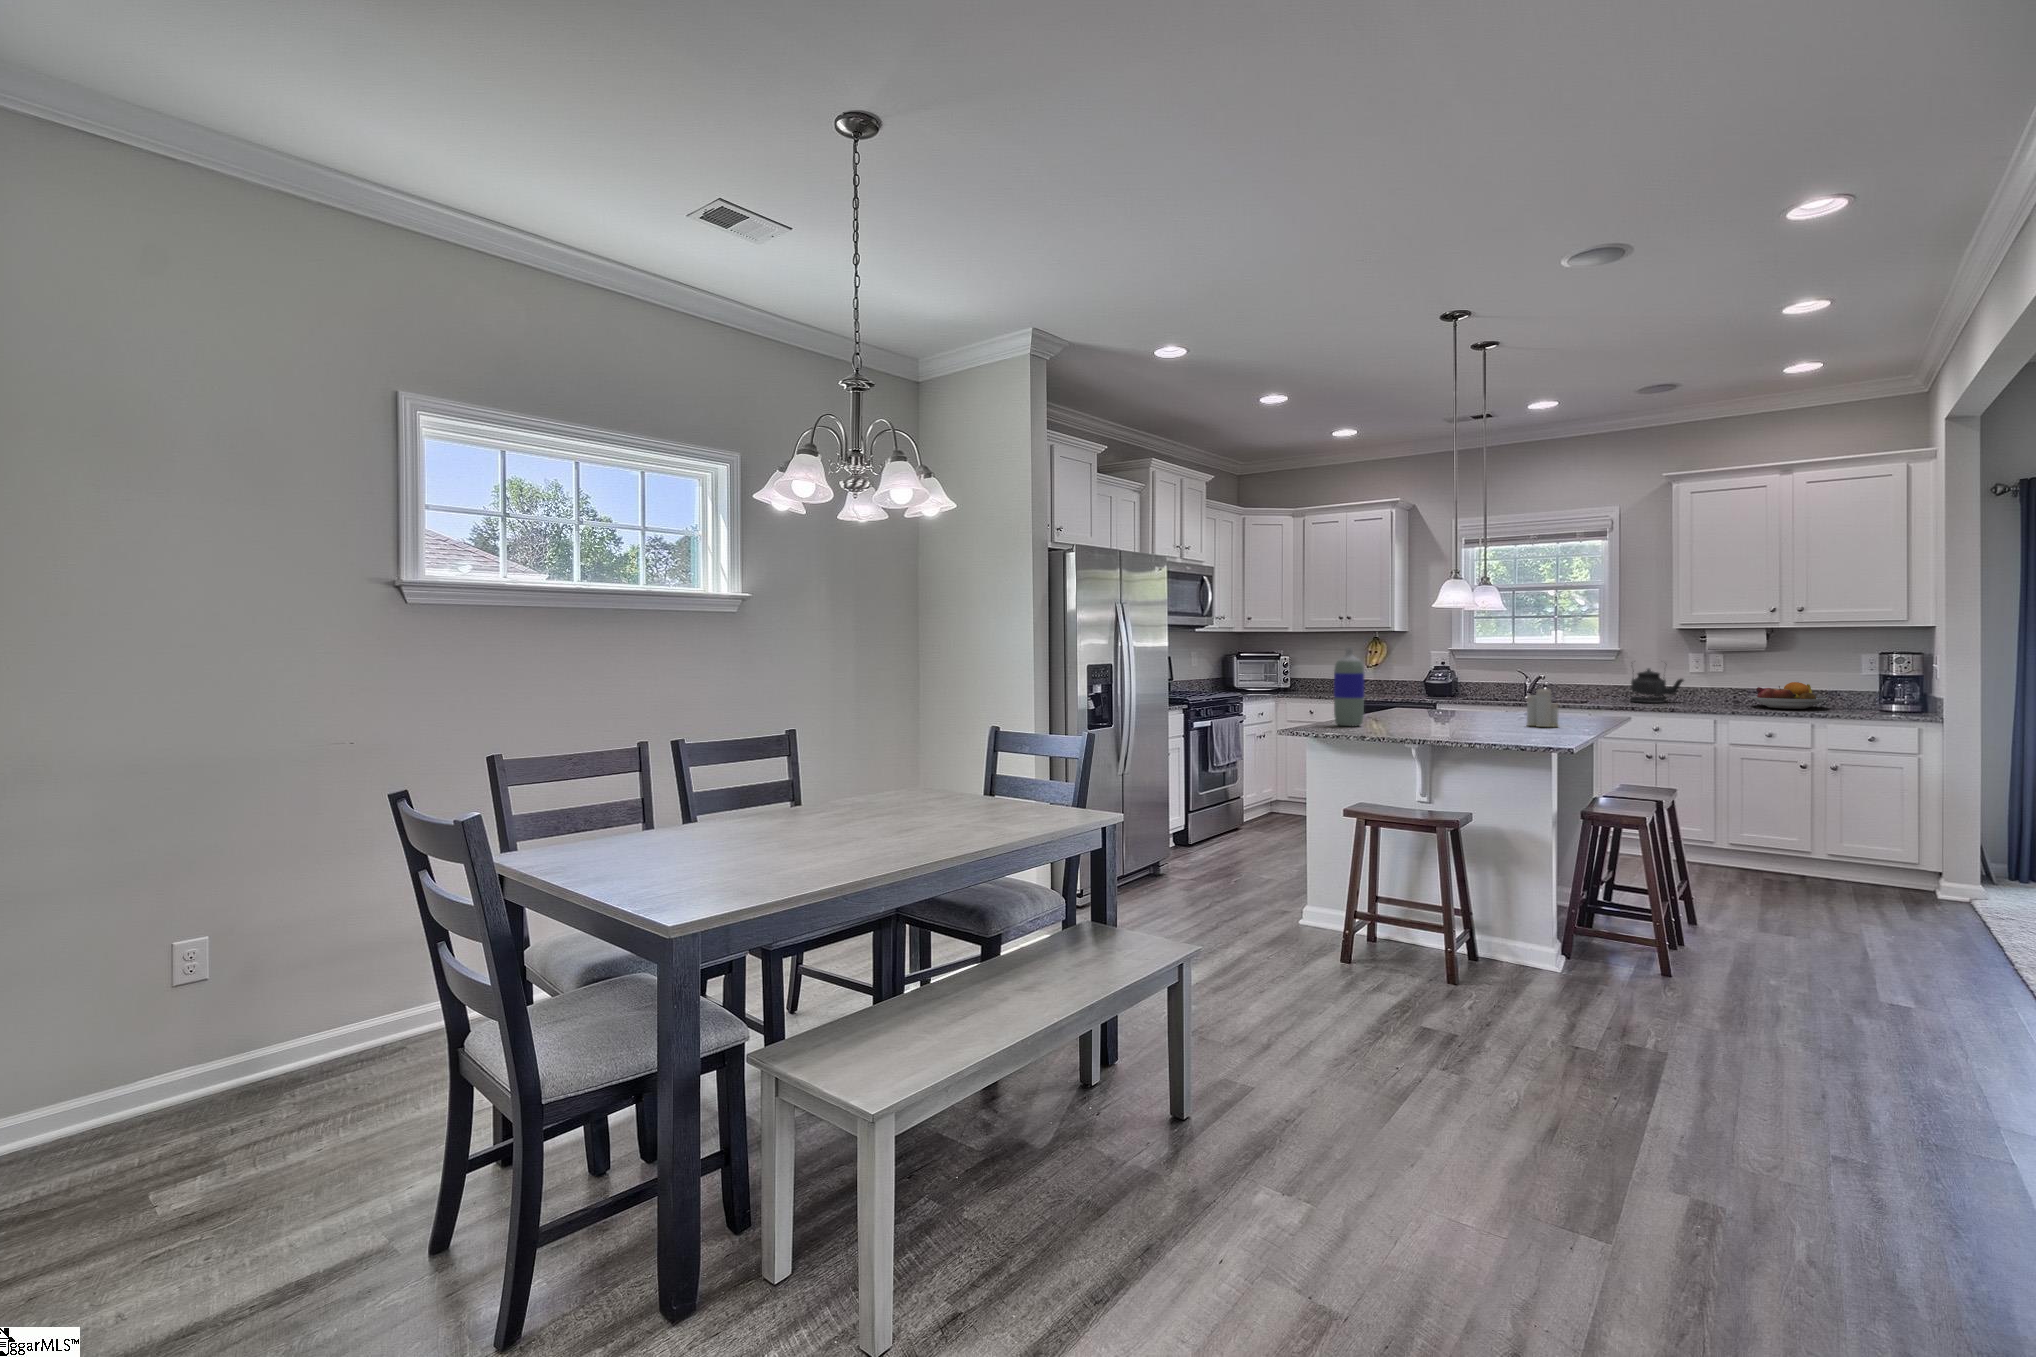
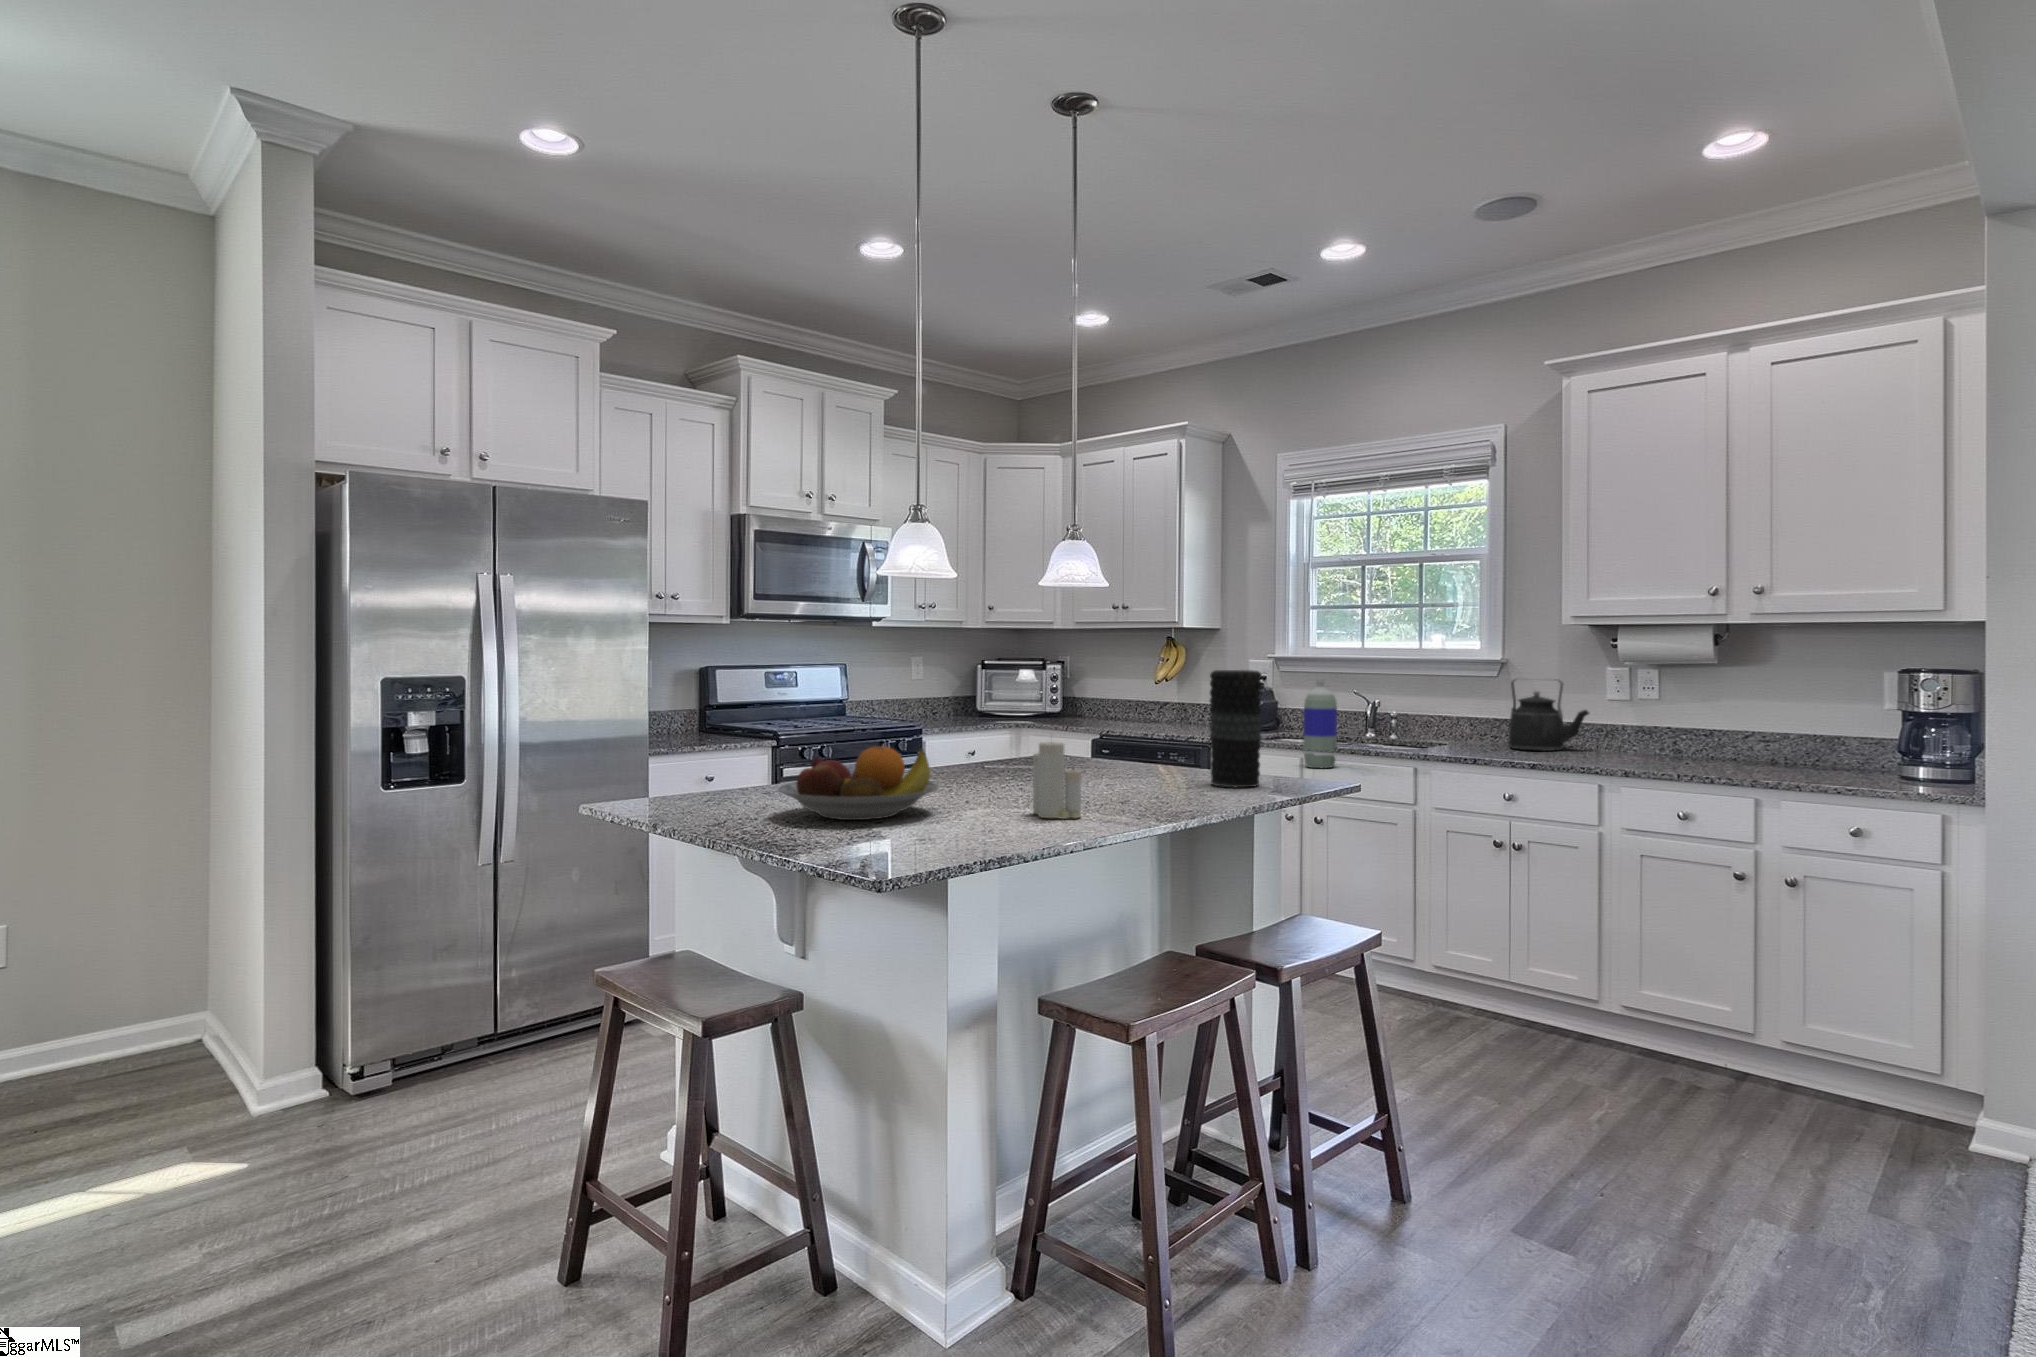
bottle: present [1334,647,1364,726] -> present [1304,679,1337,768]
vase: none [1558,654,1590,716] -> present [1210,670,1262,787]
fruit bowl: present [1749,682,1827,709] -> present [778,746,938,820]

